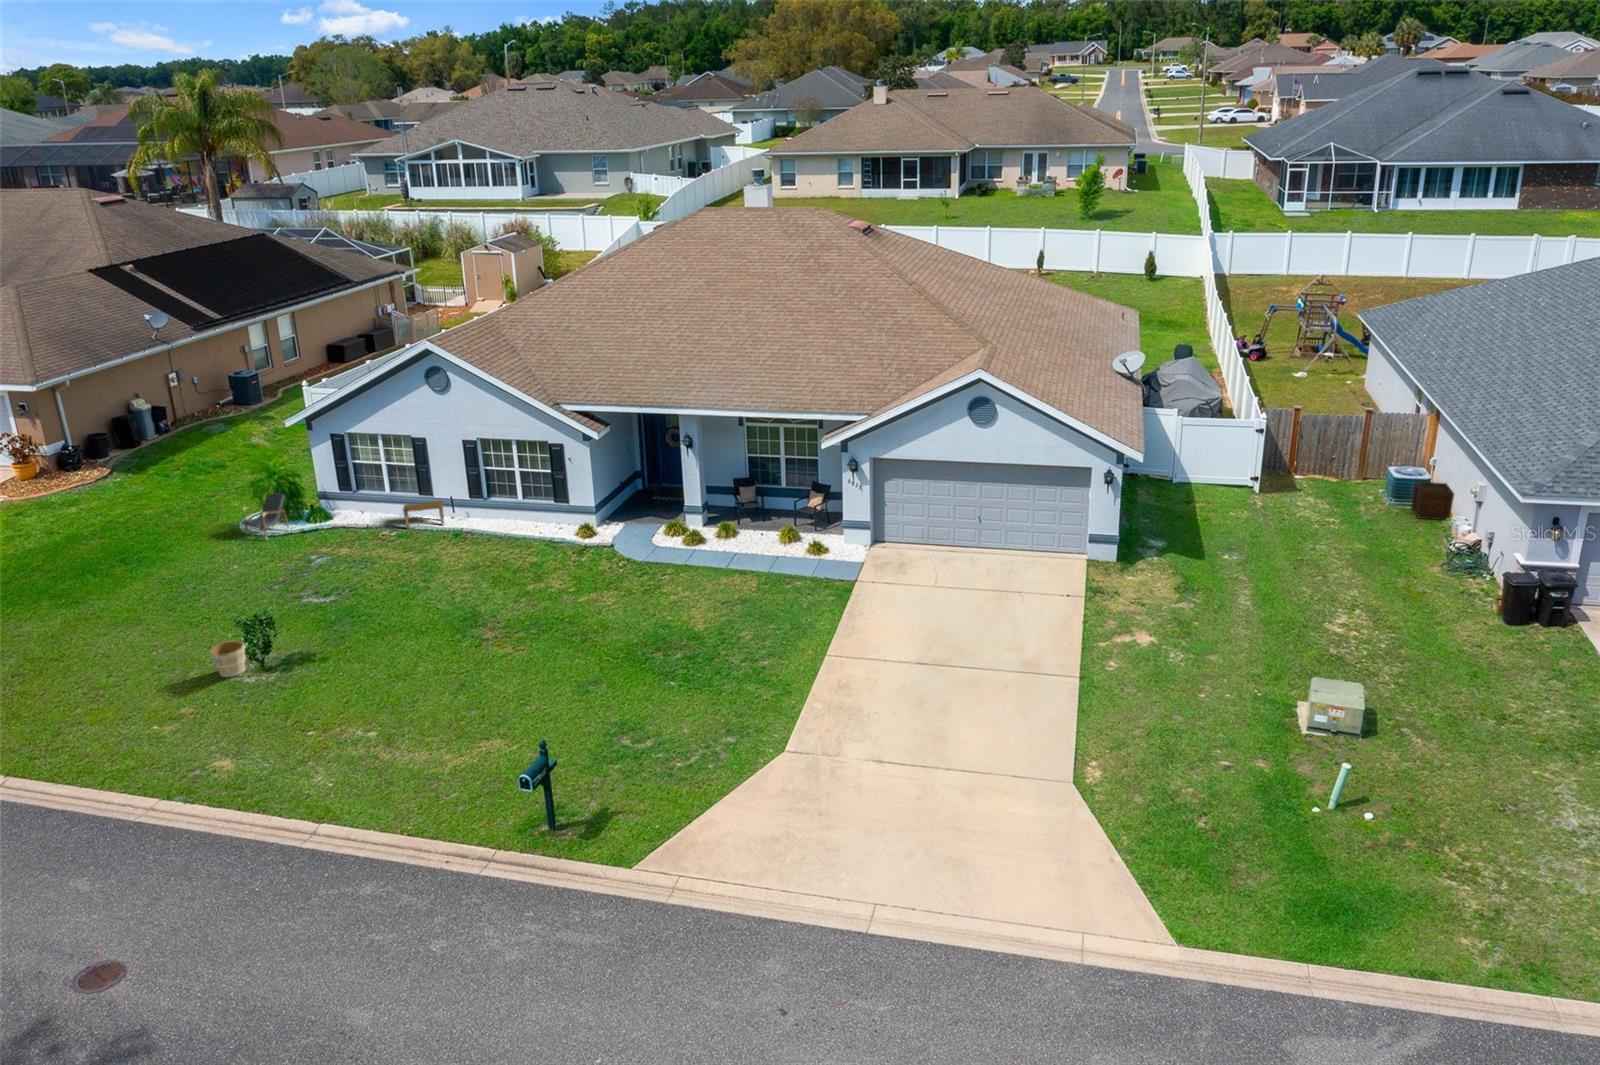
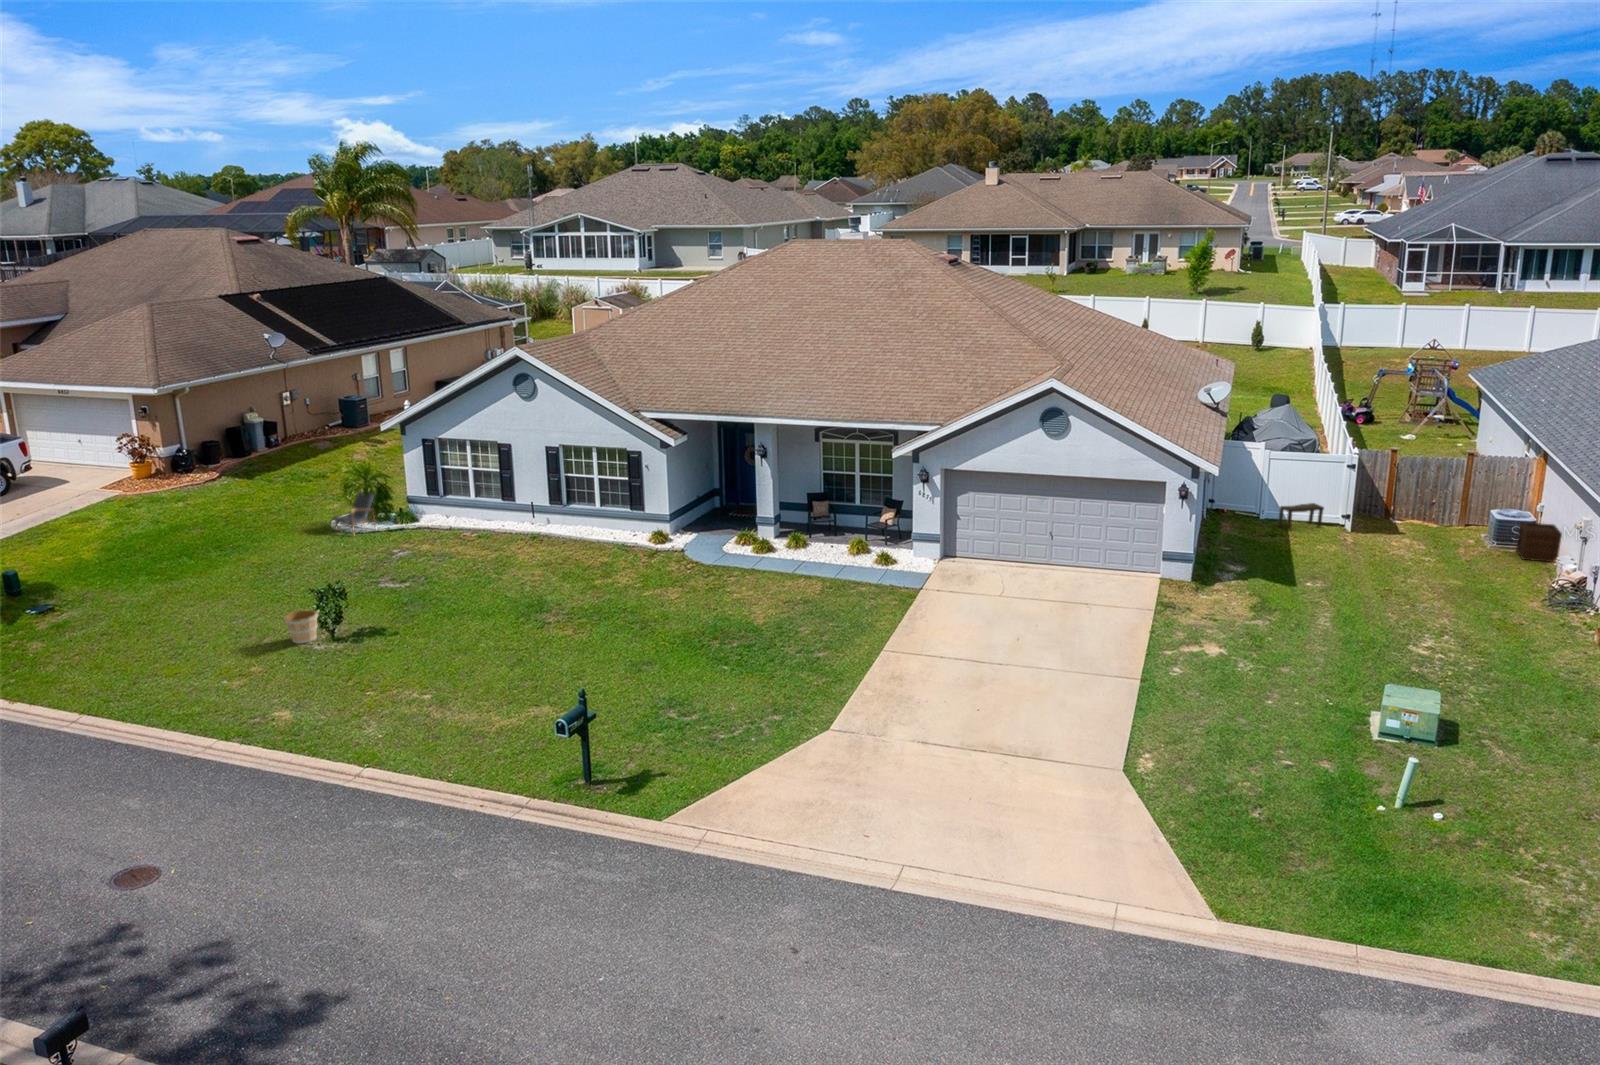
bench: present [403,501,444,529] -> present [1278,503,1324,530]

